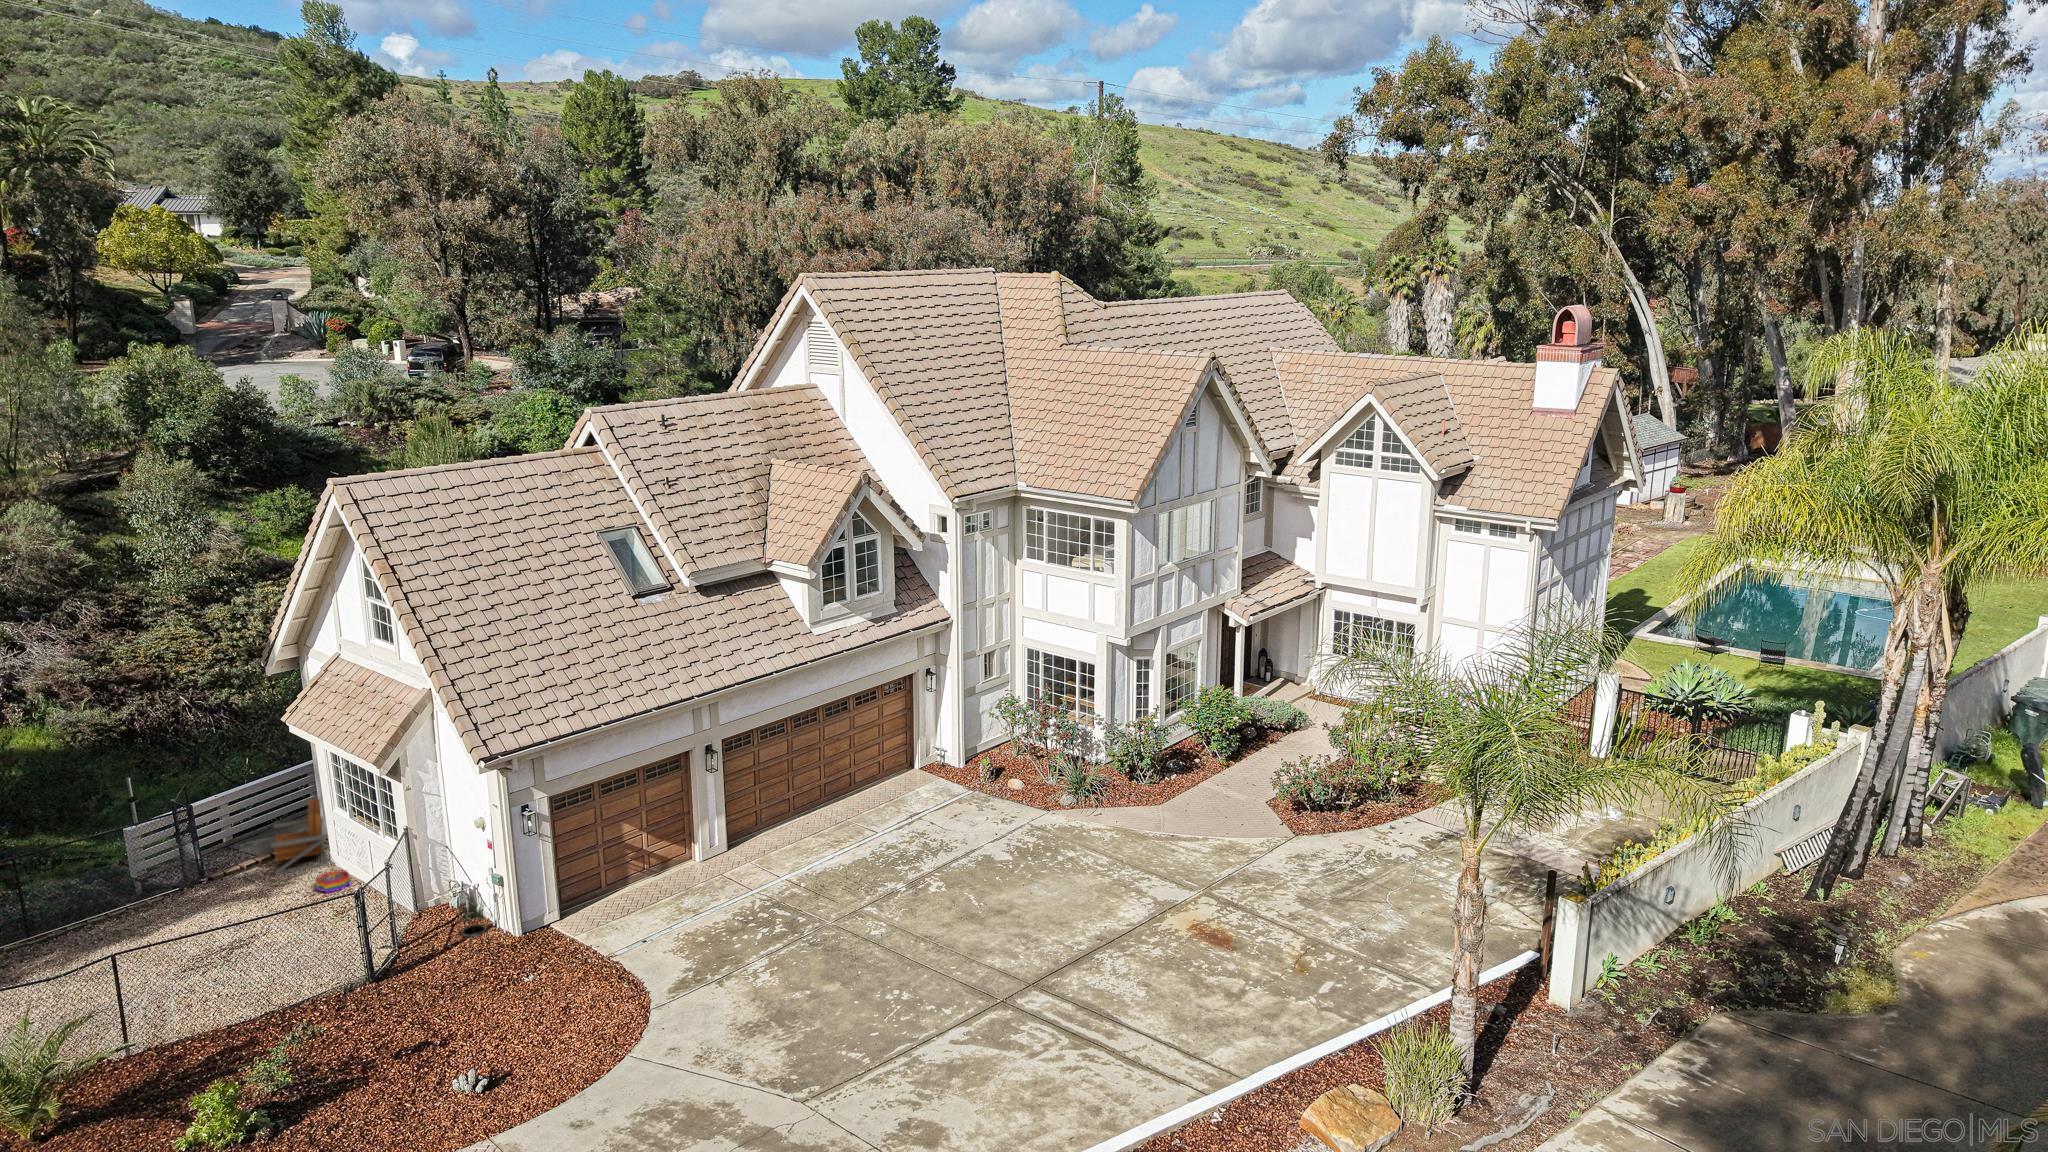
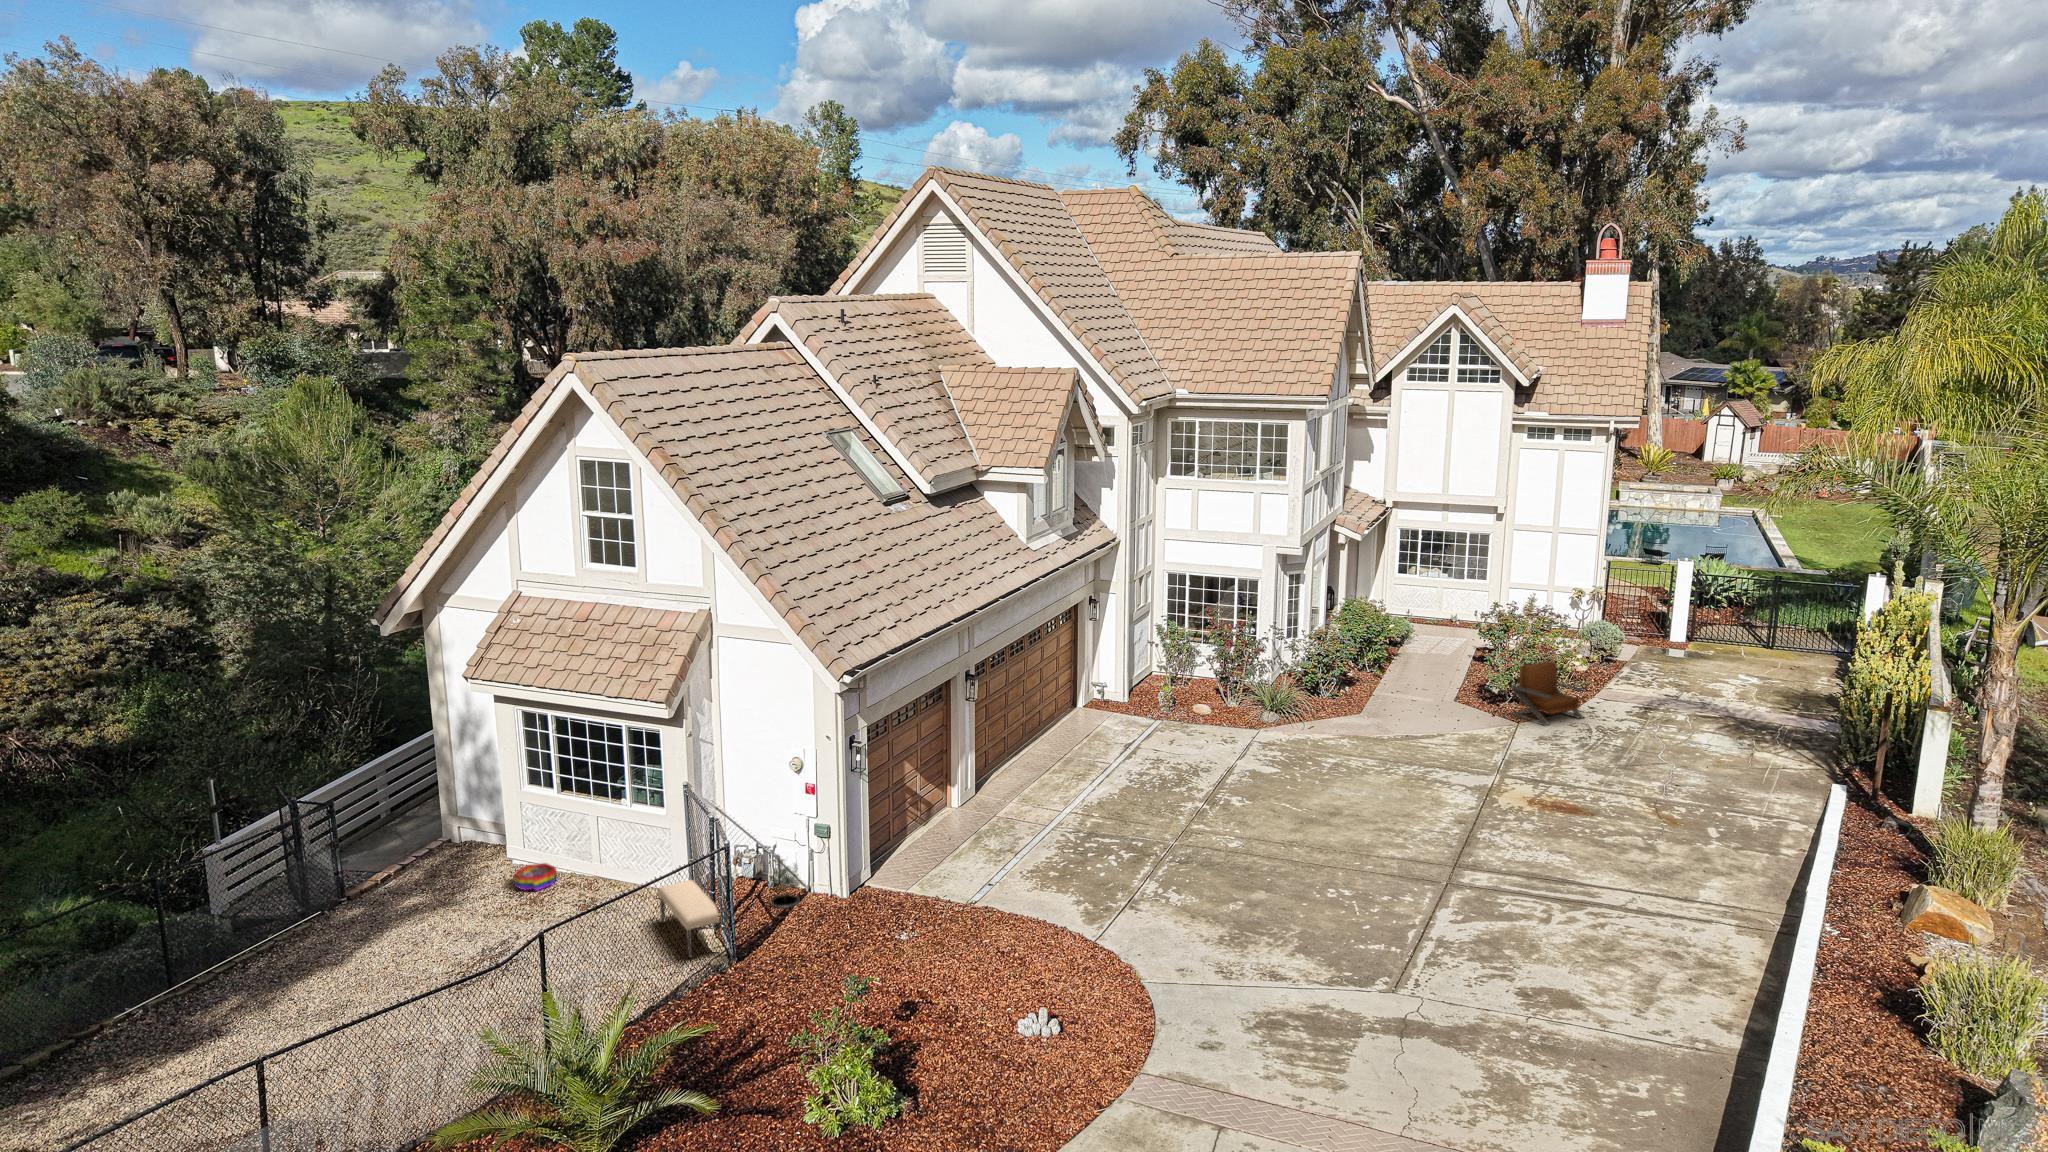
lounge chair: present [271,799,329,875] -> present [1510,661,1585,726]
bench: none [352,905,401,970] -> present [658,880,720,957]

